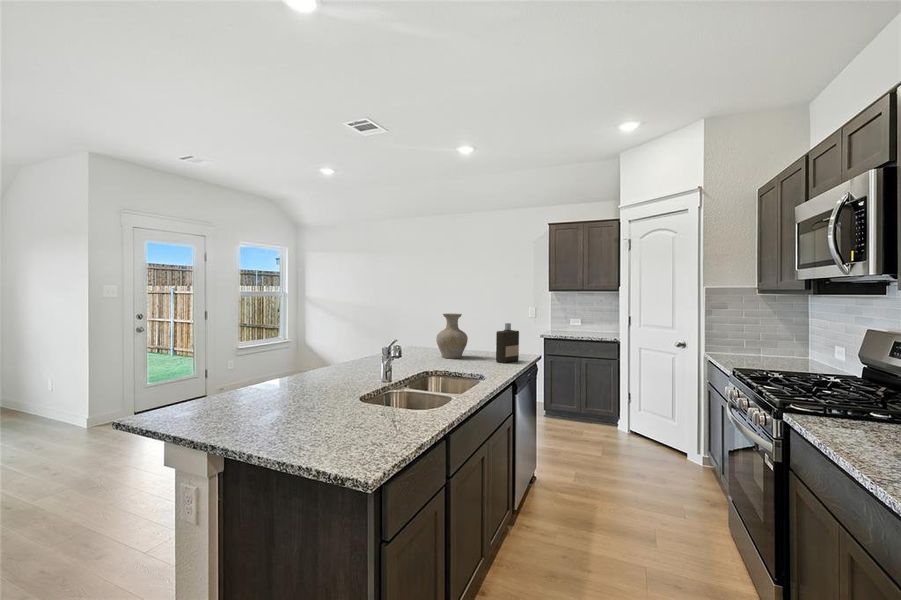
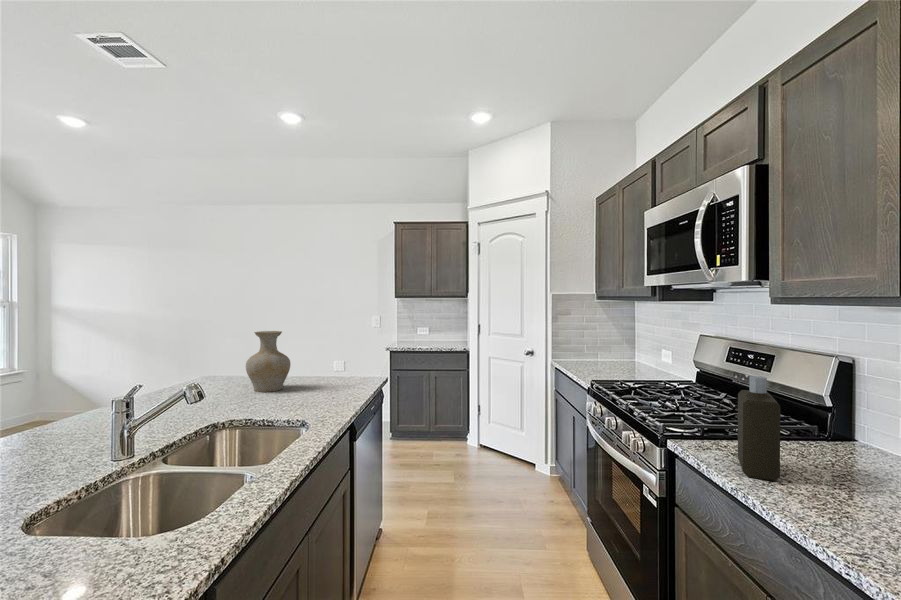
bottle: present [496,323,519,363] -> present [738,376,780,481]

